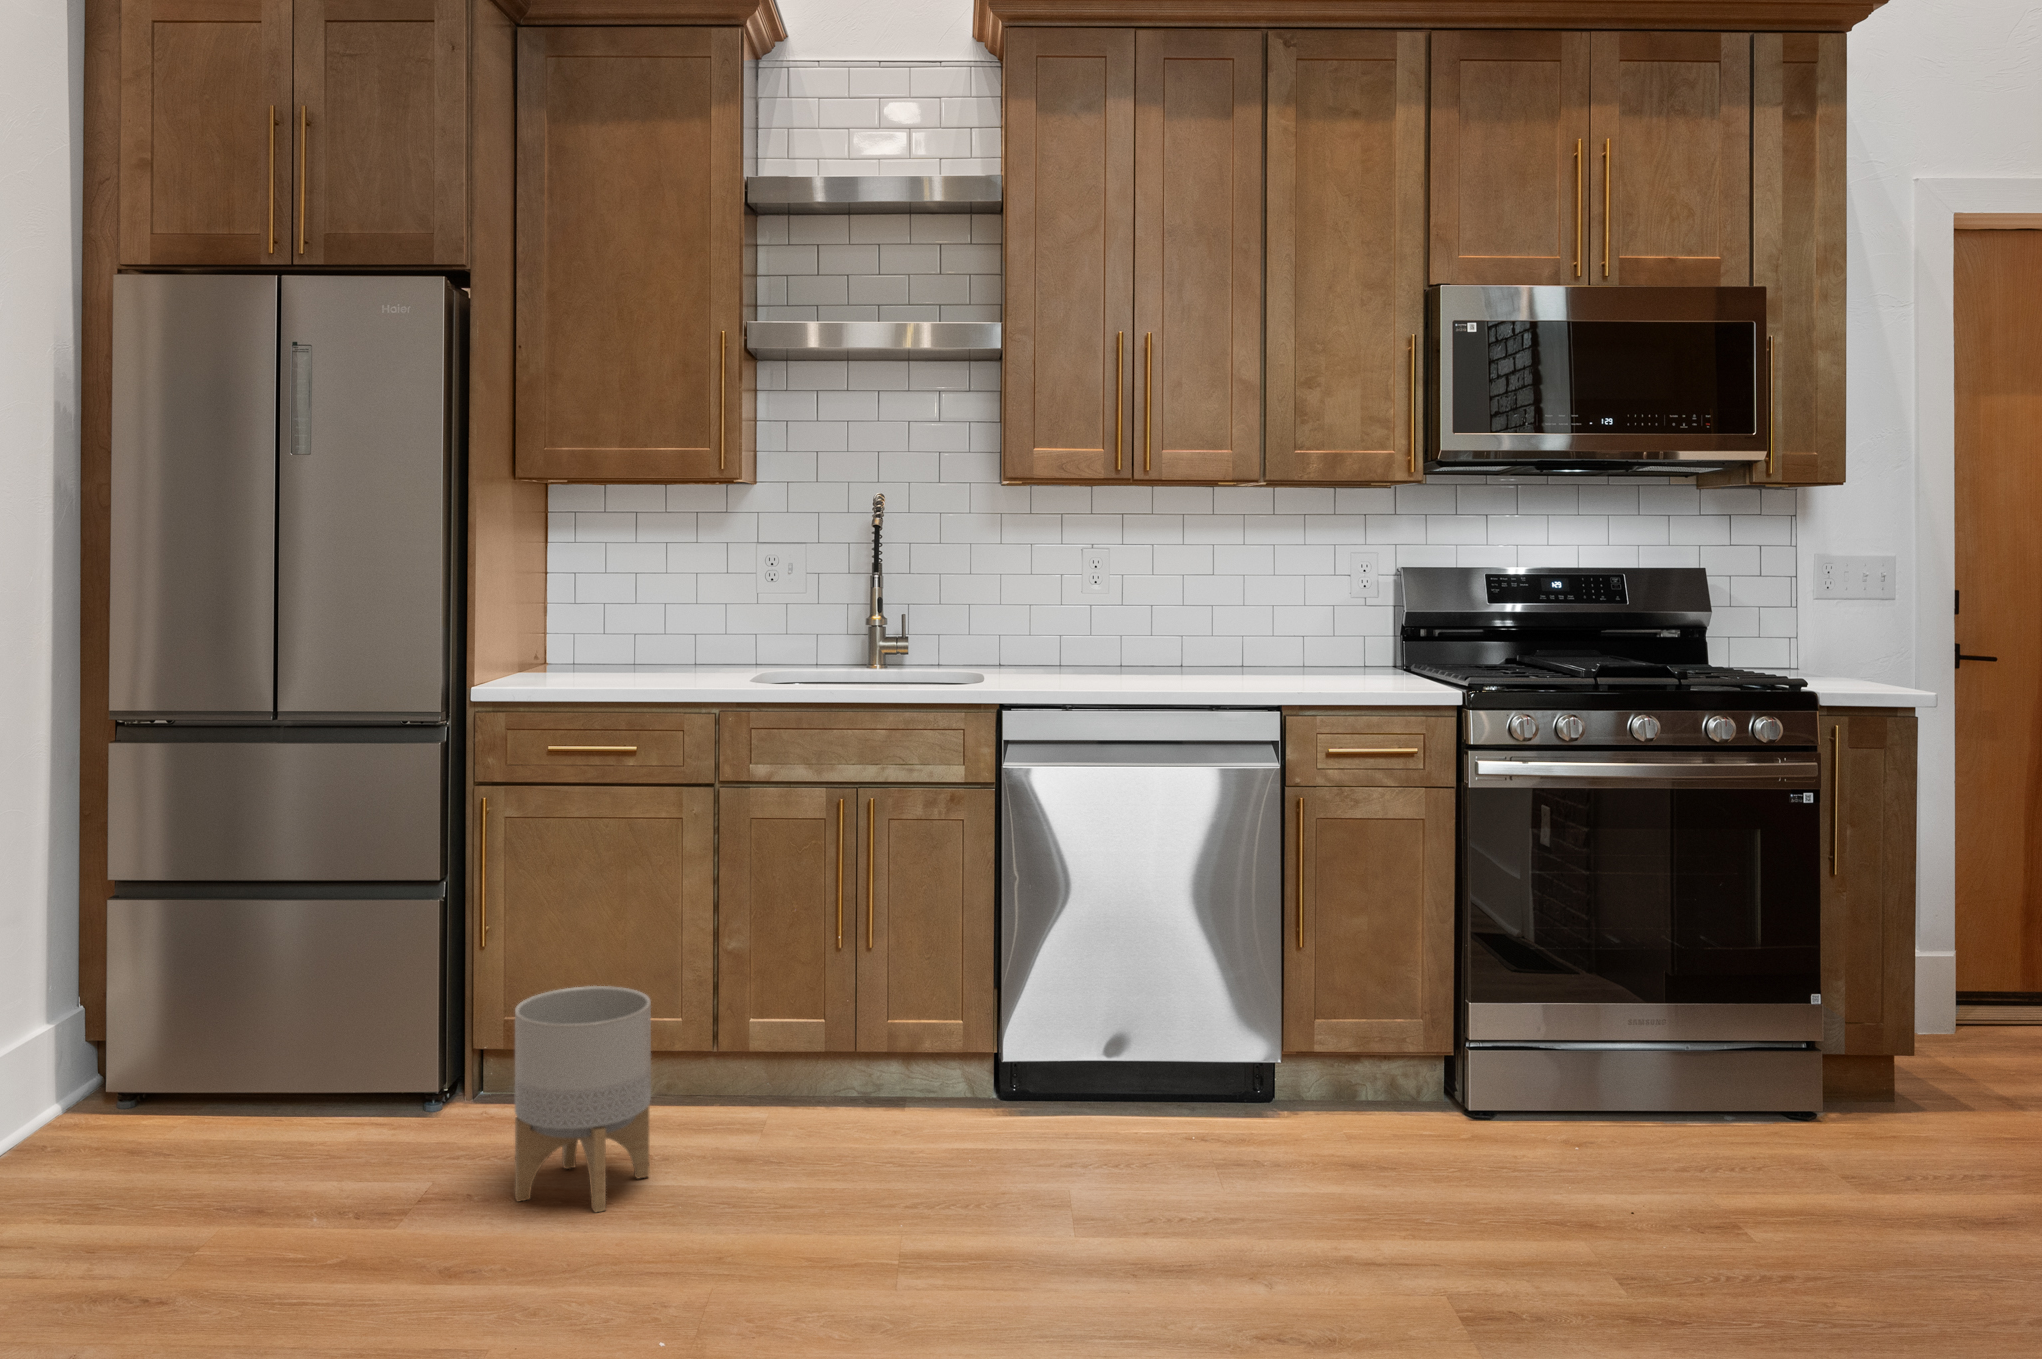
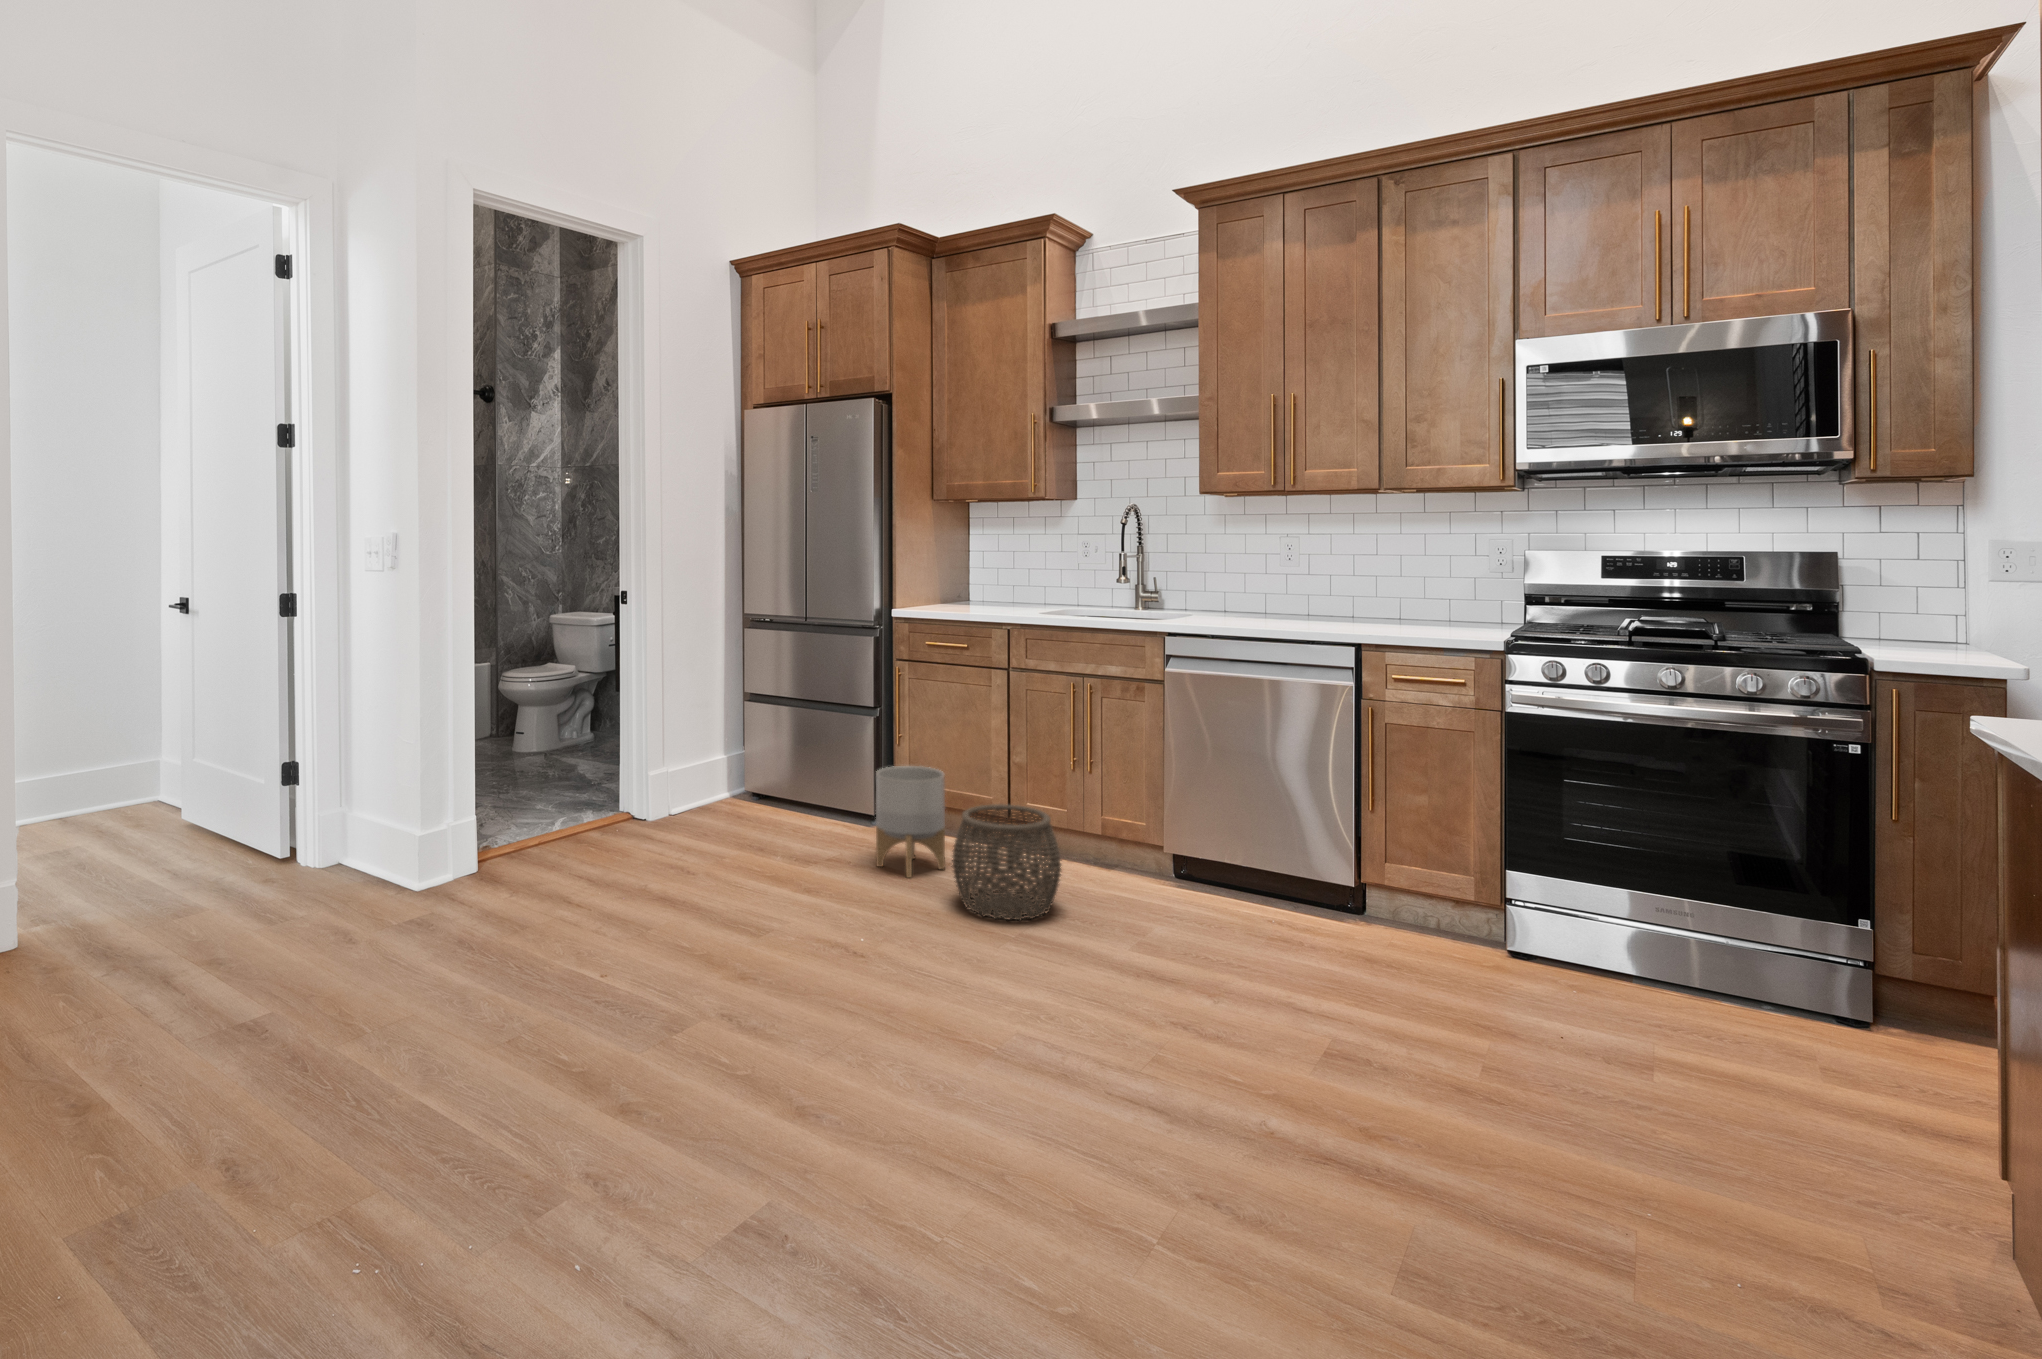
woven basket: none [722,1034,921,1260] -> present [952,804,1062,920]

